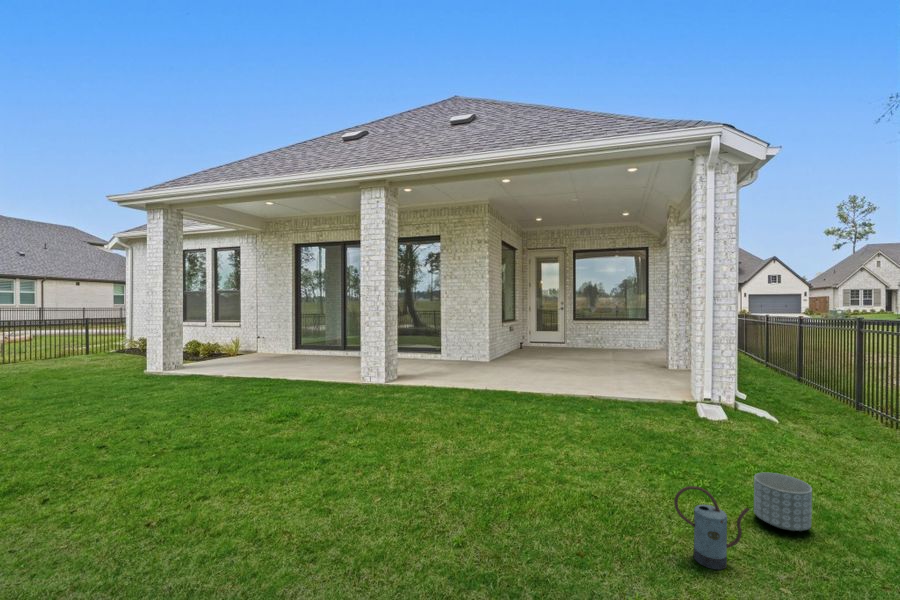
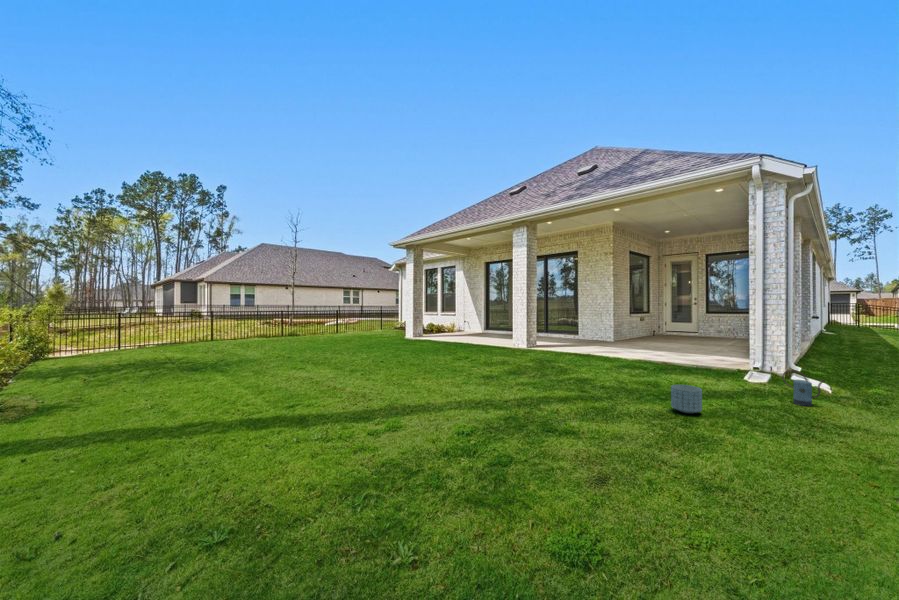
watering can: present [674,486,750,570] -> present [782,370,824,406]

